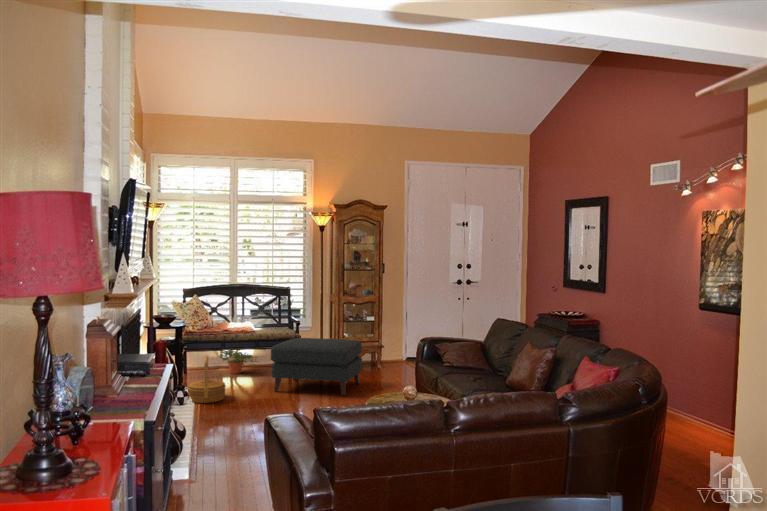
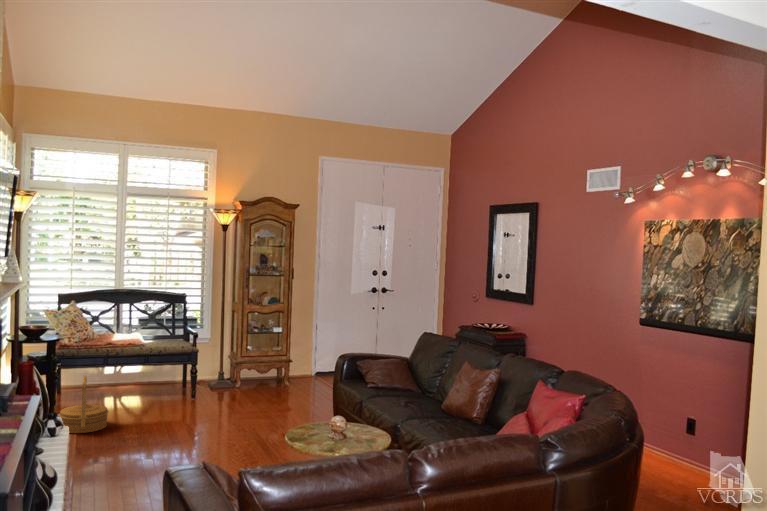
ottoman: present [271,338,362,396] -> none [164,352,272,420]
potted plant: present [220,349,255,374] -> none [98,363,148,394]

